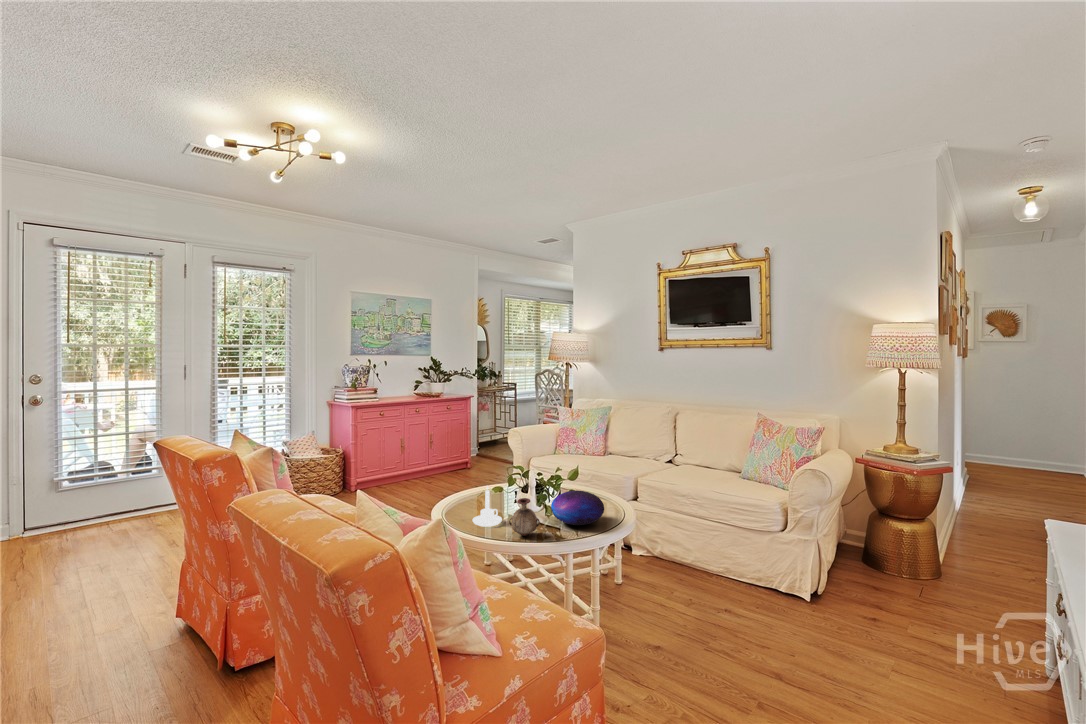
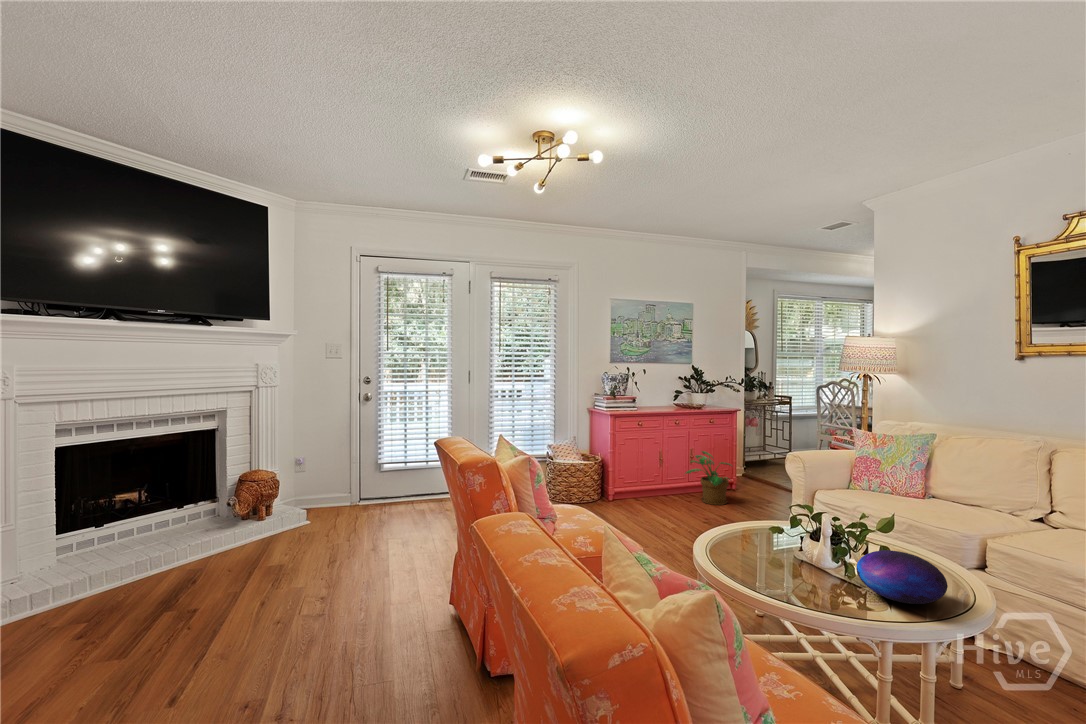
potted plant: none [425,435,467,482] -> present [686,451,731,505]
candle holder: present [472,486,502,527] -> none [743,525,783,579]
vase: present [509,498,540,536] -> none [795,551,841,603]

